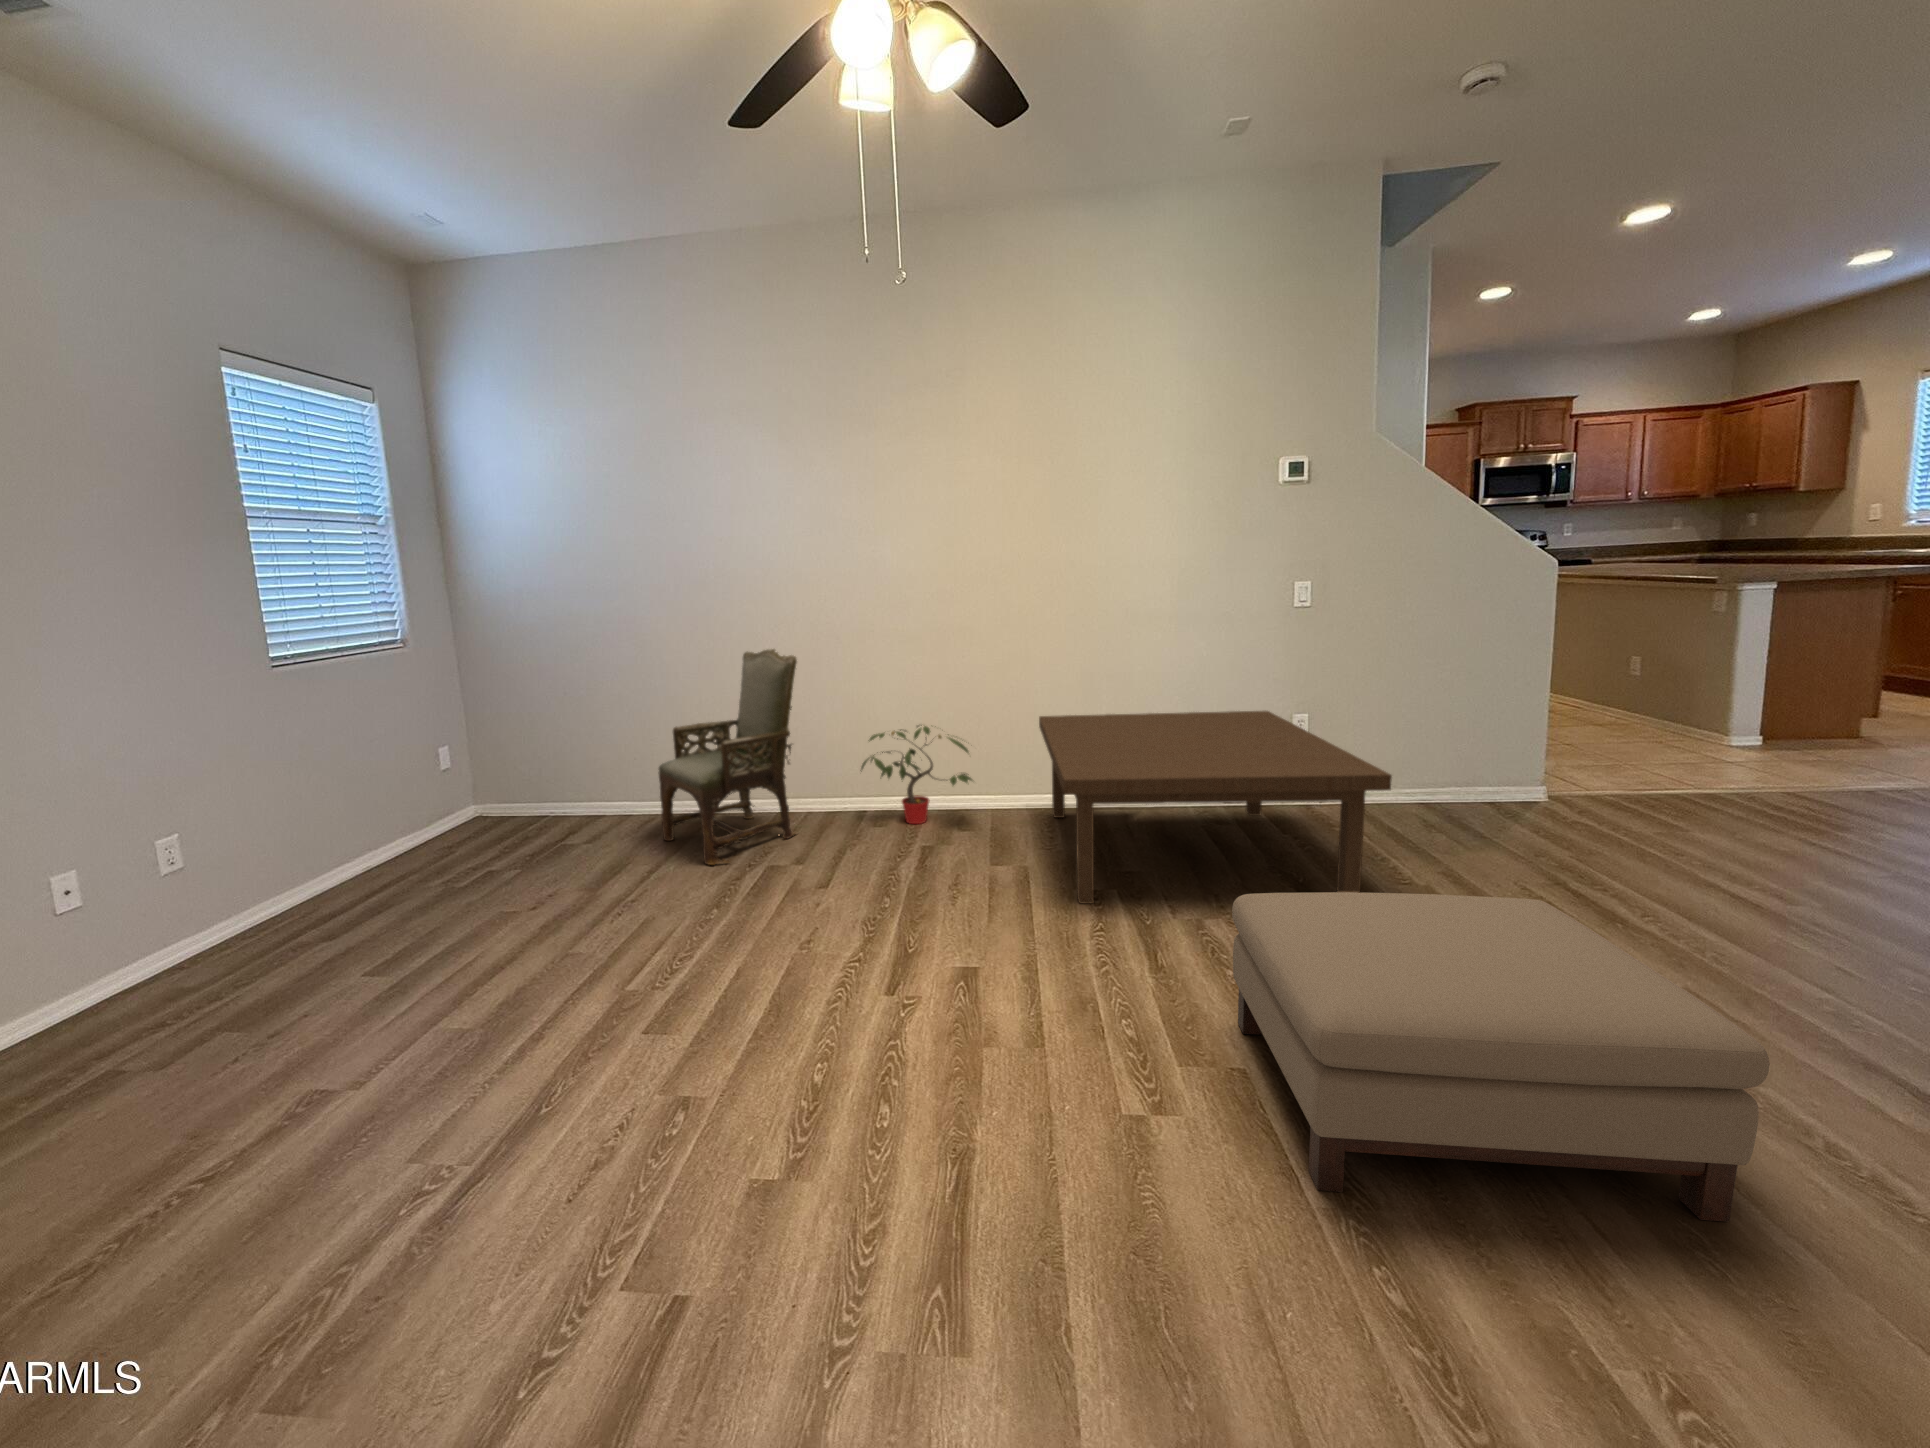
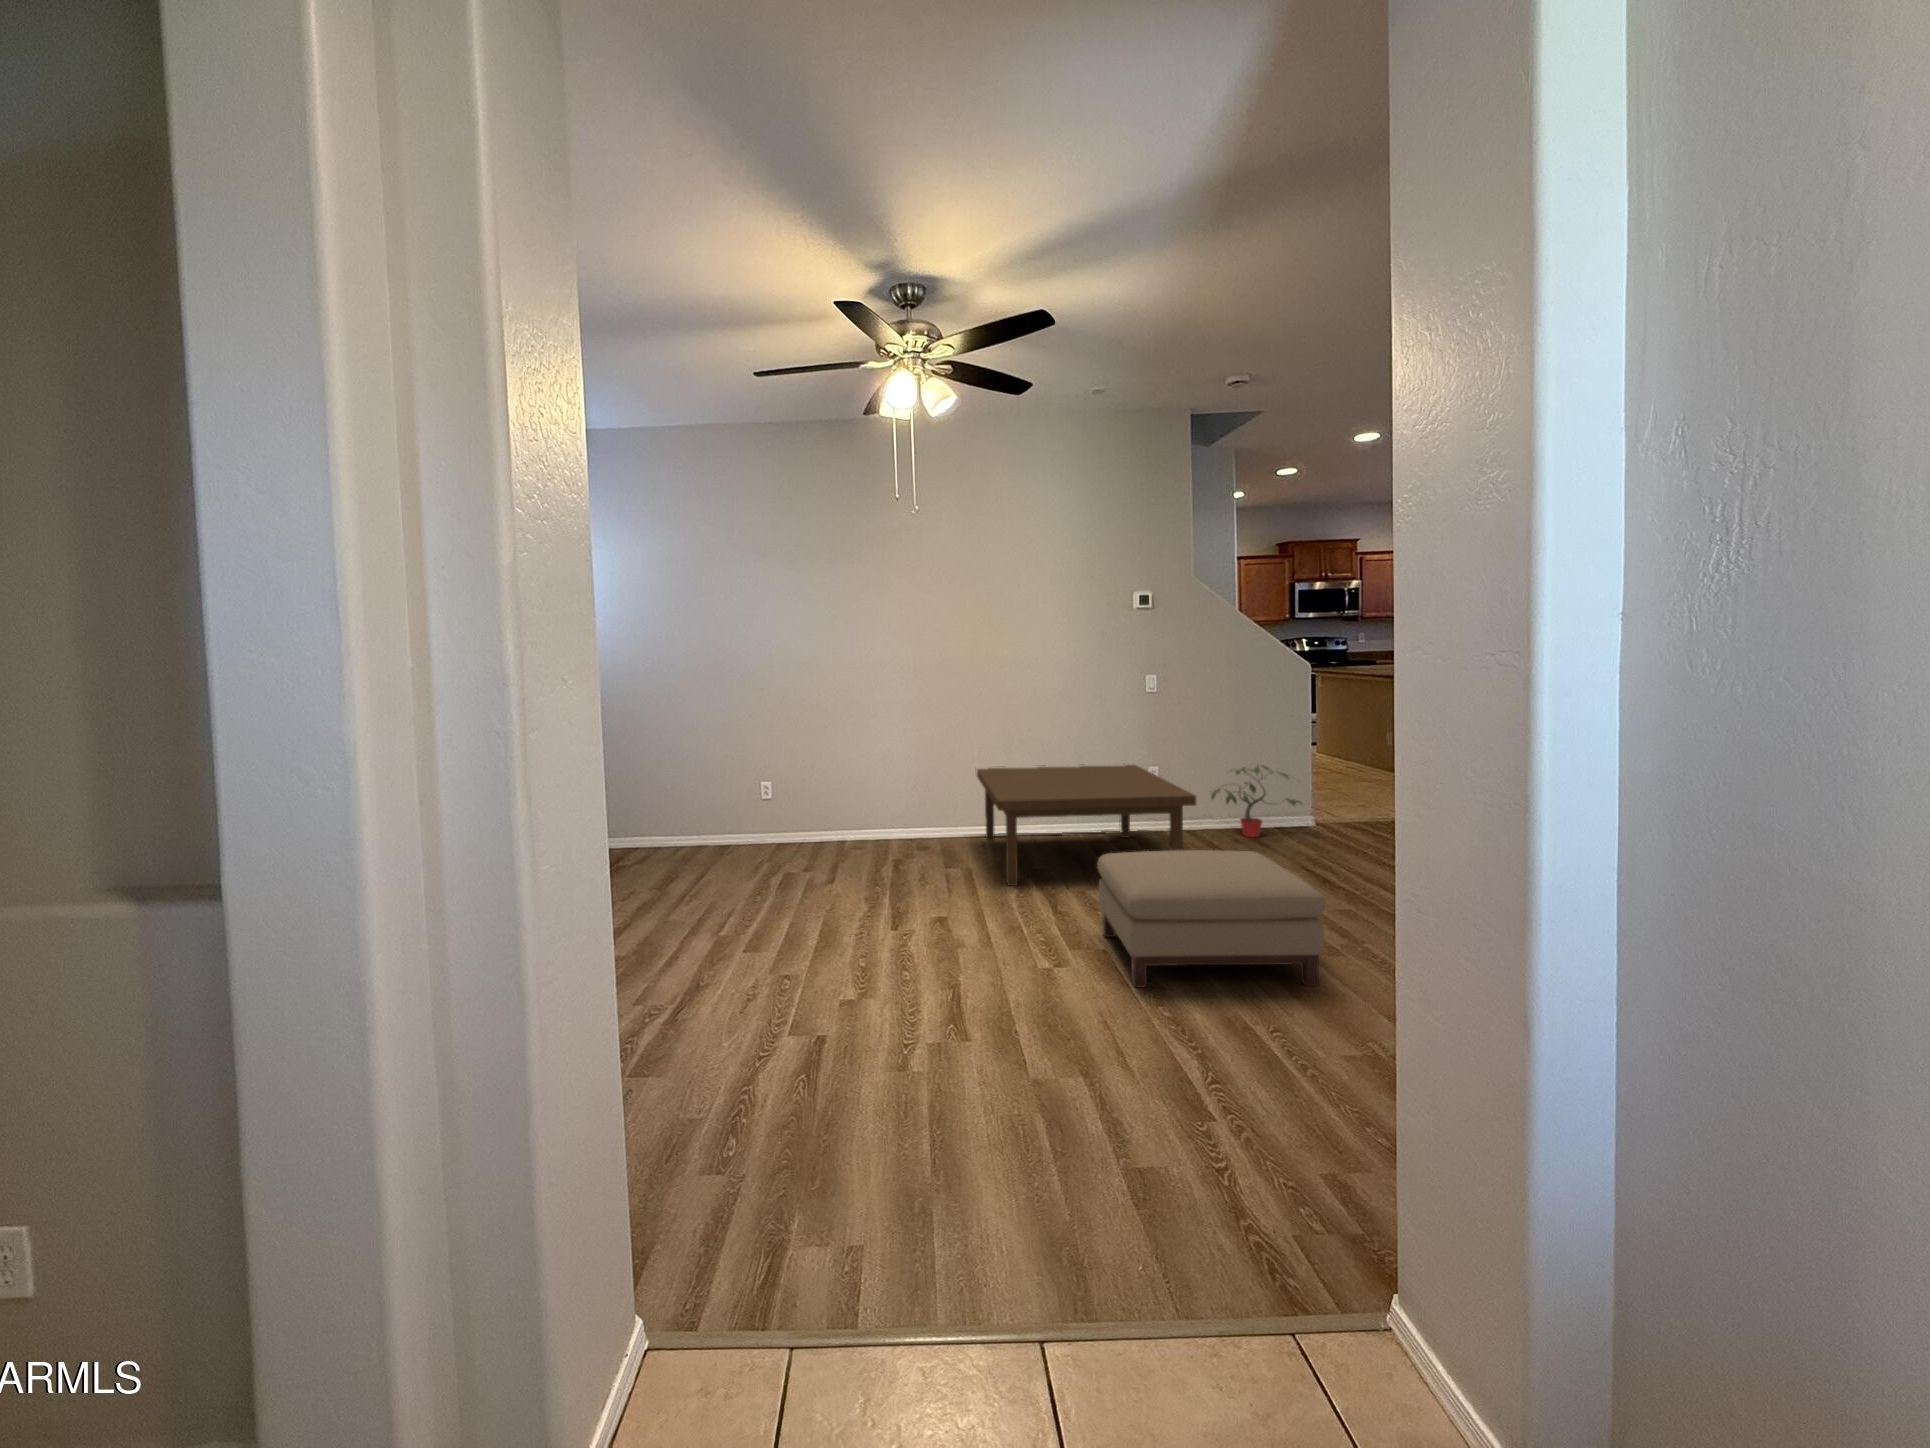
armchair: present [659,649,797,865] -> none [697,716,804,873]
potted plant: present [861,725,972,824] -> present [1211,765,1301,837]

